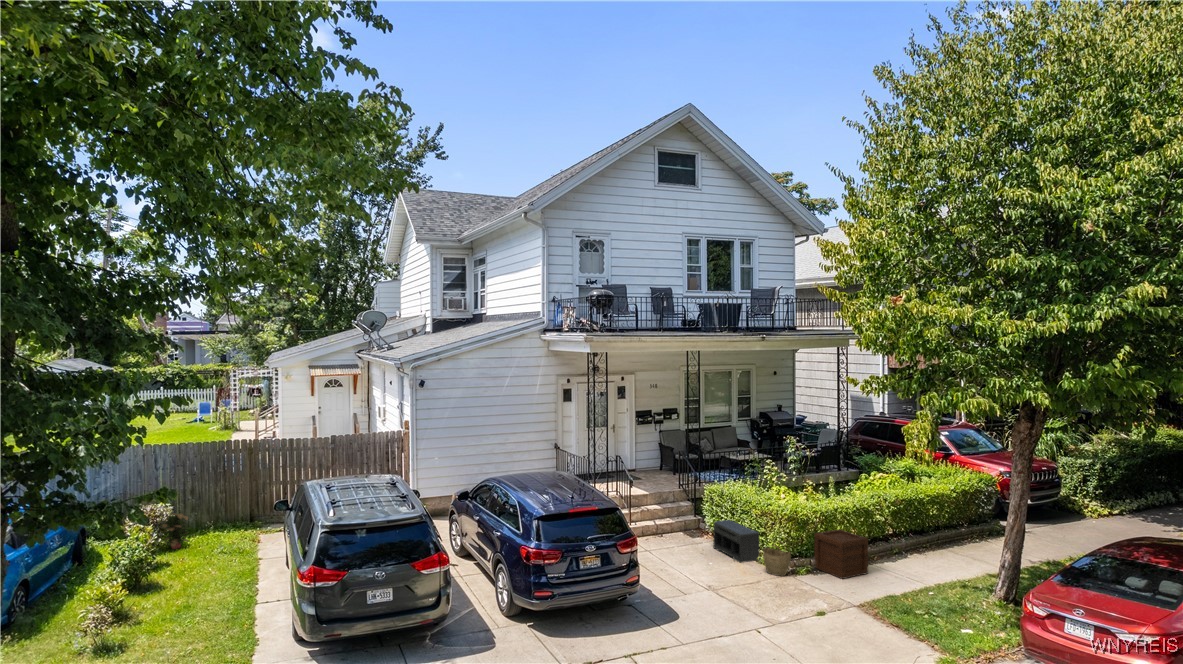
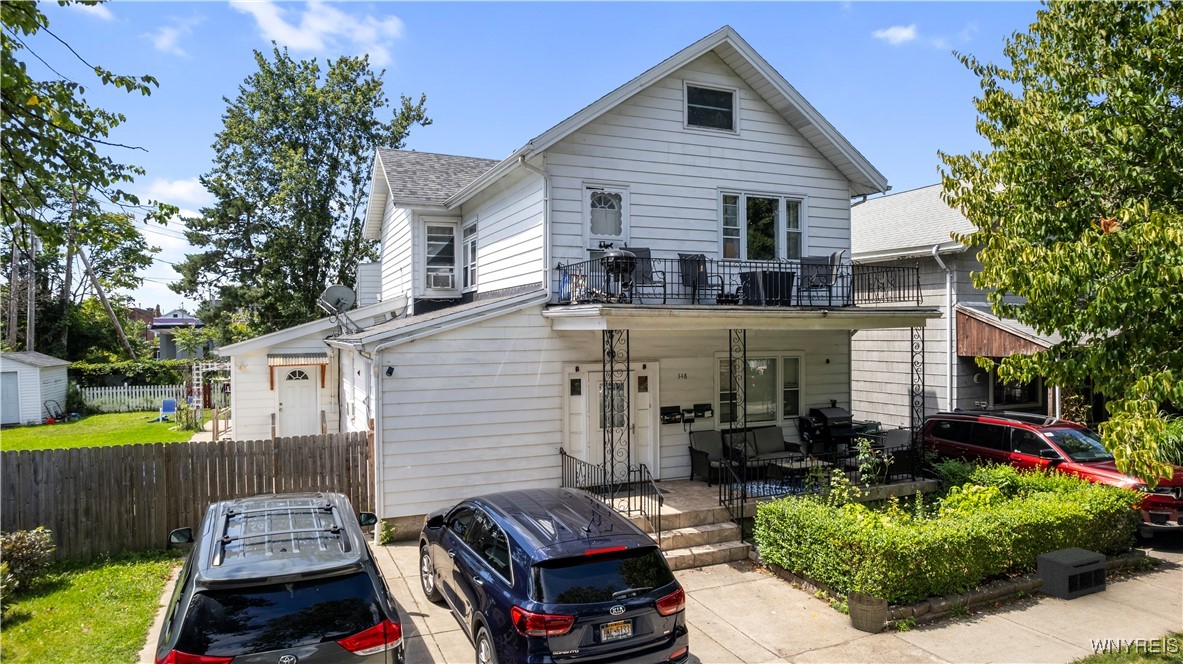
decorative plant: present [161,513,188,549] -> none [31,544,73,592]
bench: present [713,520,760,563] -> present [1037,547,1106,600]
wooden crate: present [814,529,868,579] -> none [917,566,994,638]

